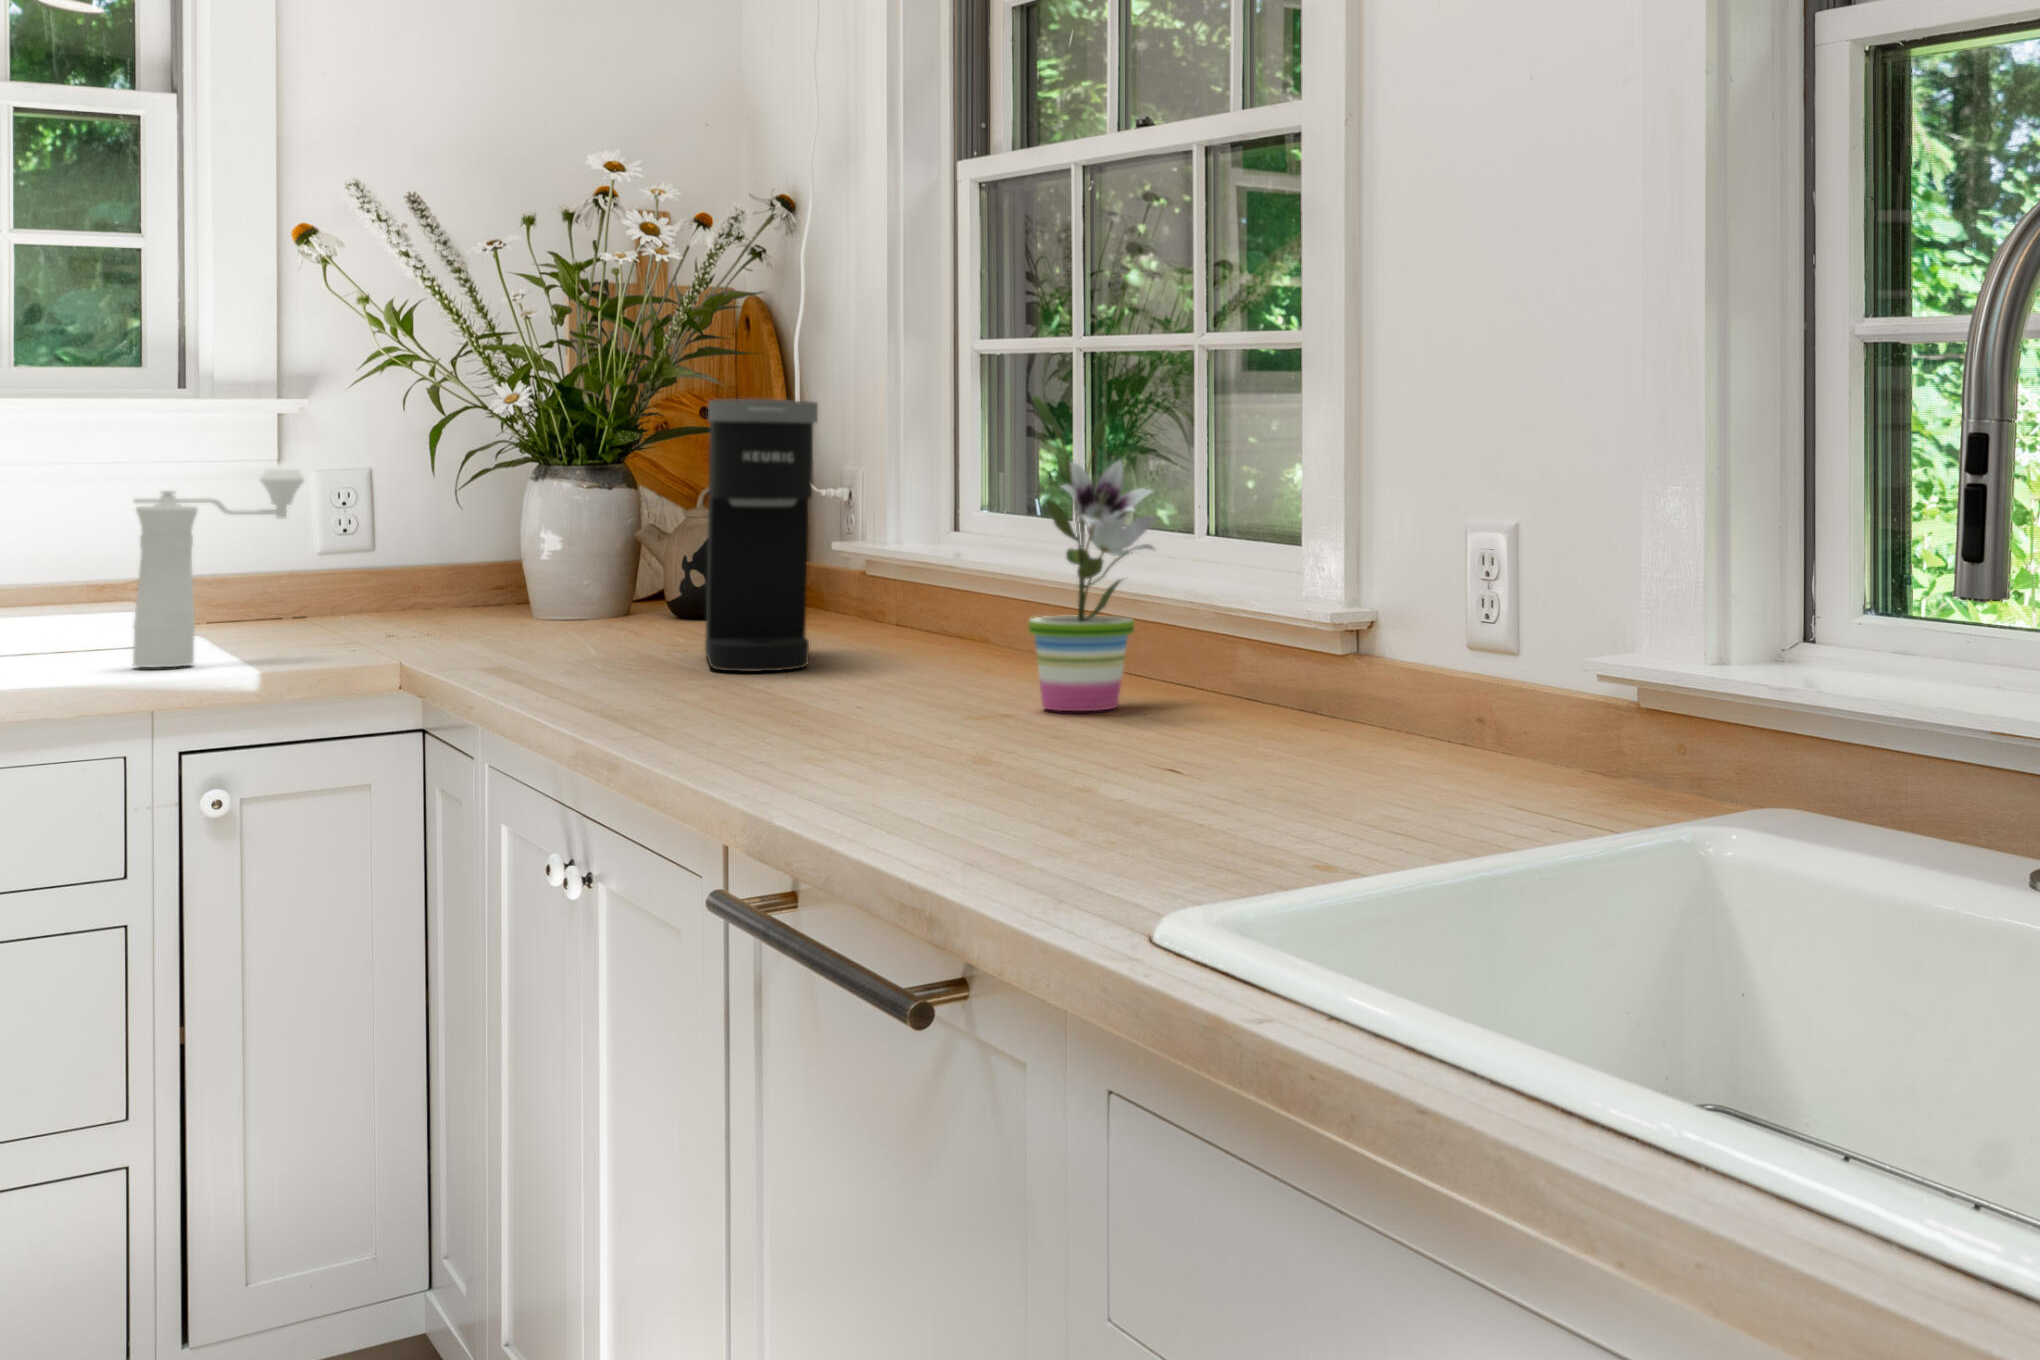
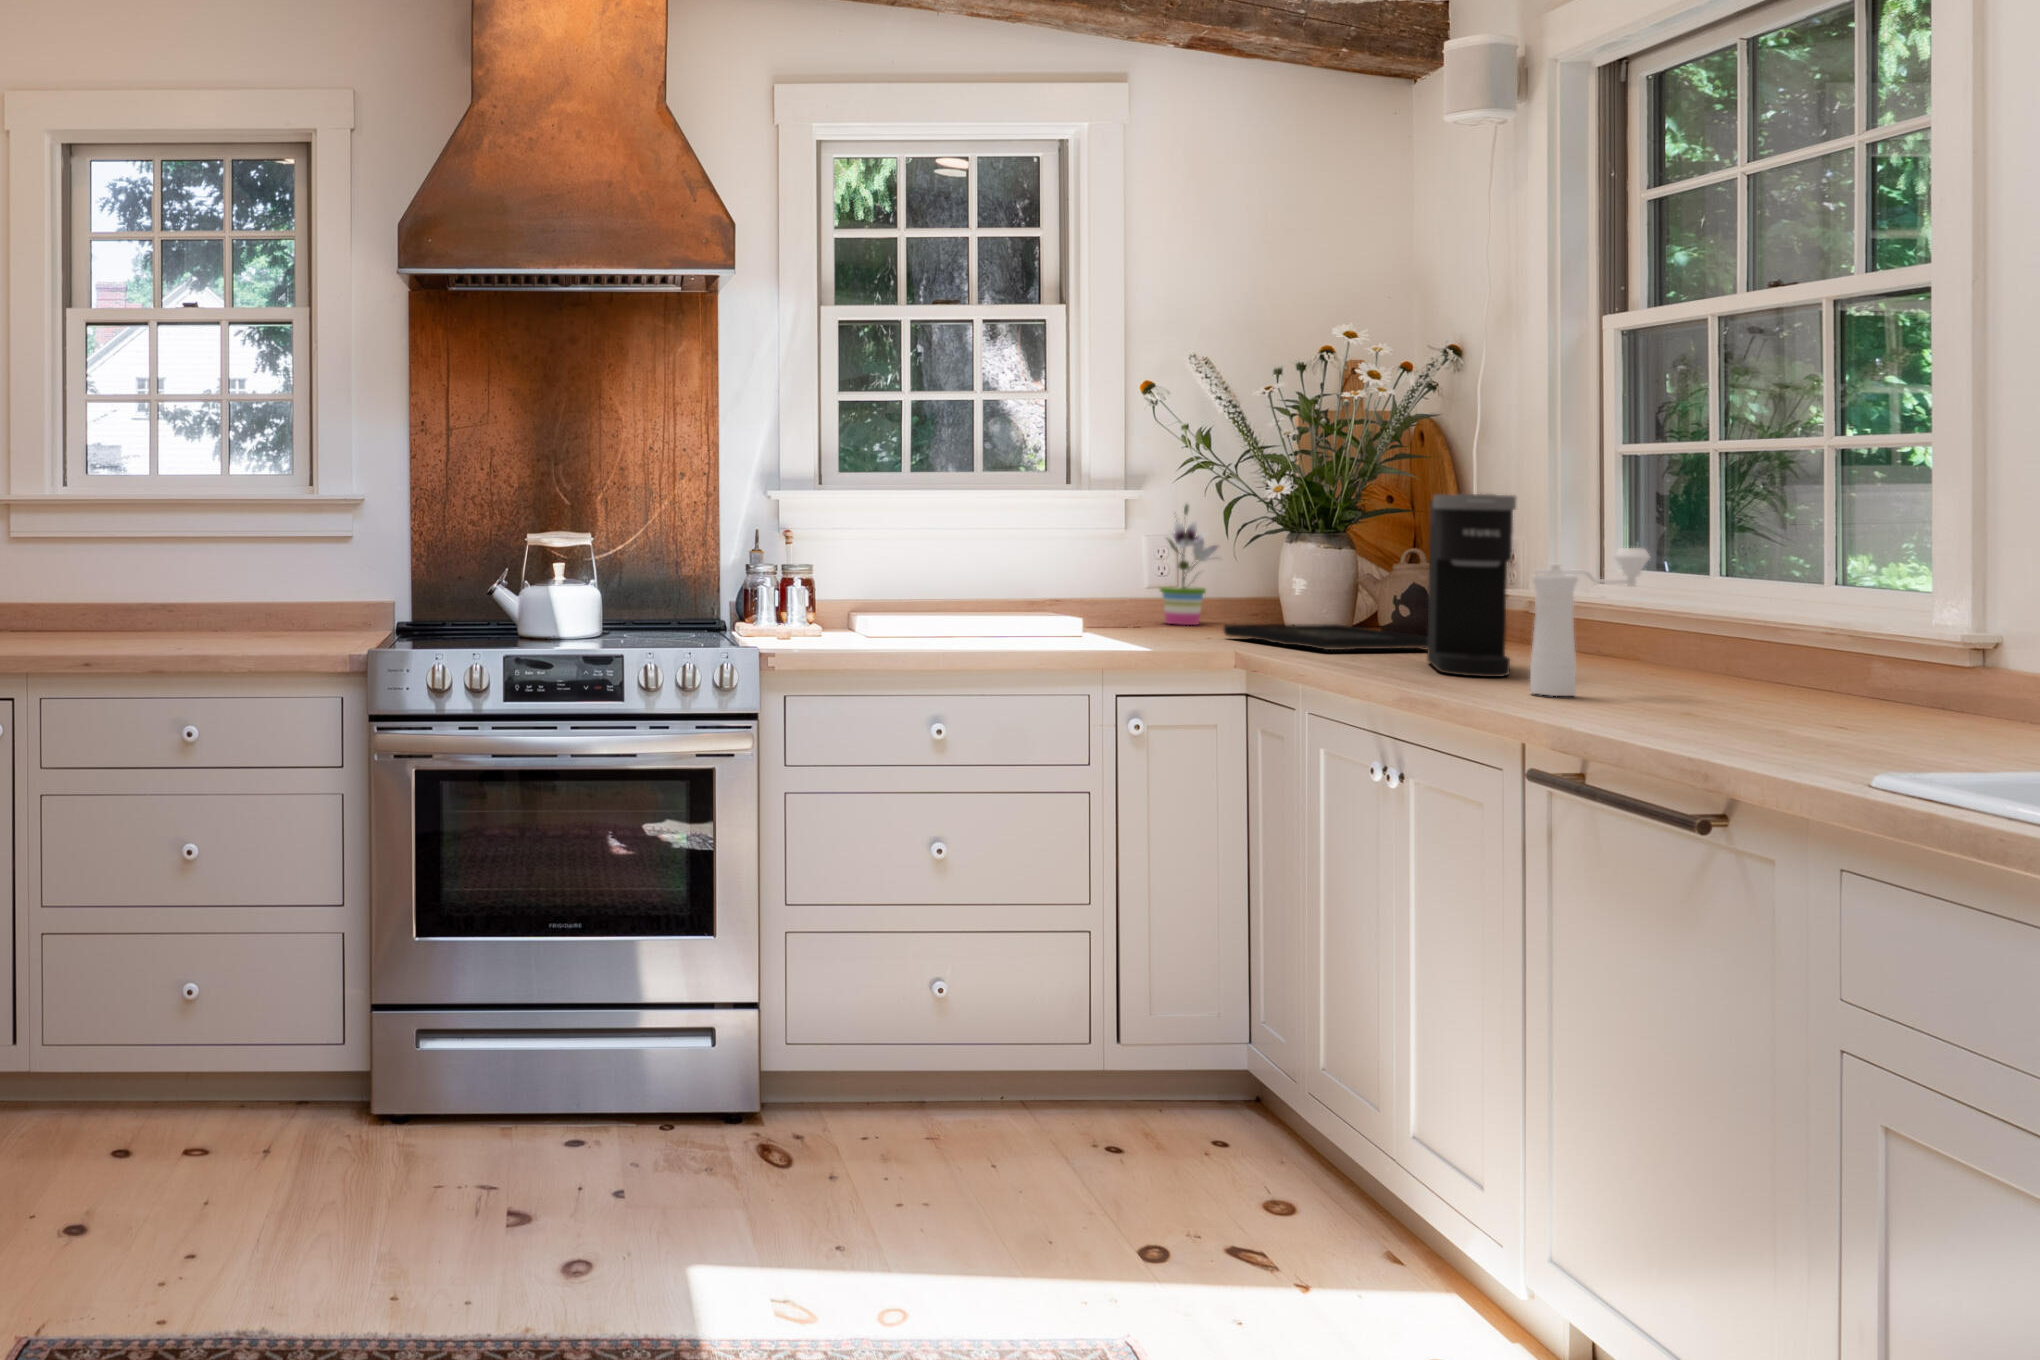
potted plant: present [1029,396,1156,711] -> present [1160,504,1218,625]
pepper mill: present [133,469,304,667] -> present [1530,548,1650,696]
tray: none [421,602,750,644] -> present [1224,624,1428,650]

